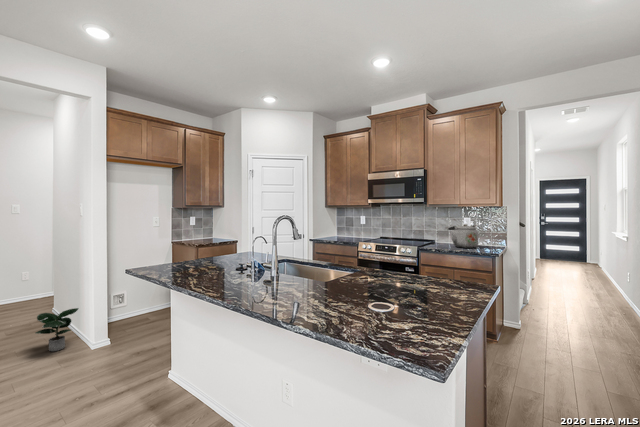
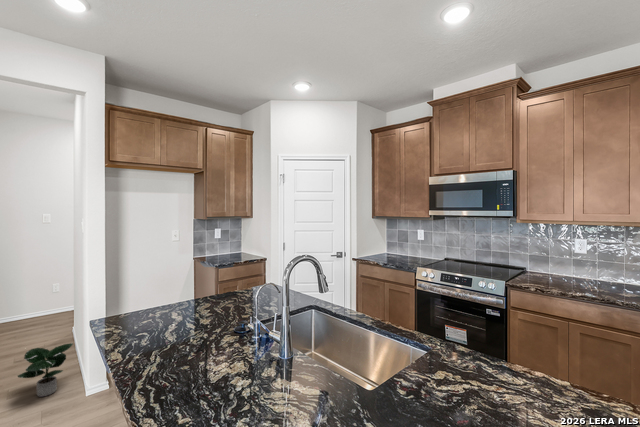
kettle: present [448,224,479,248] -> none [552,250,604,287]

